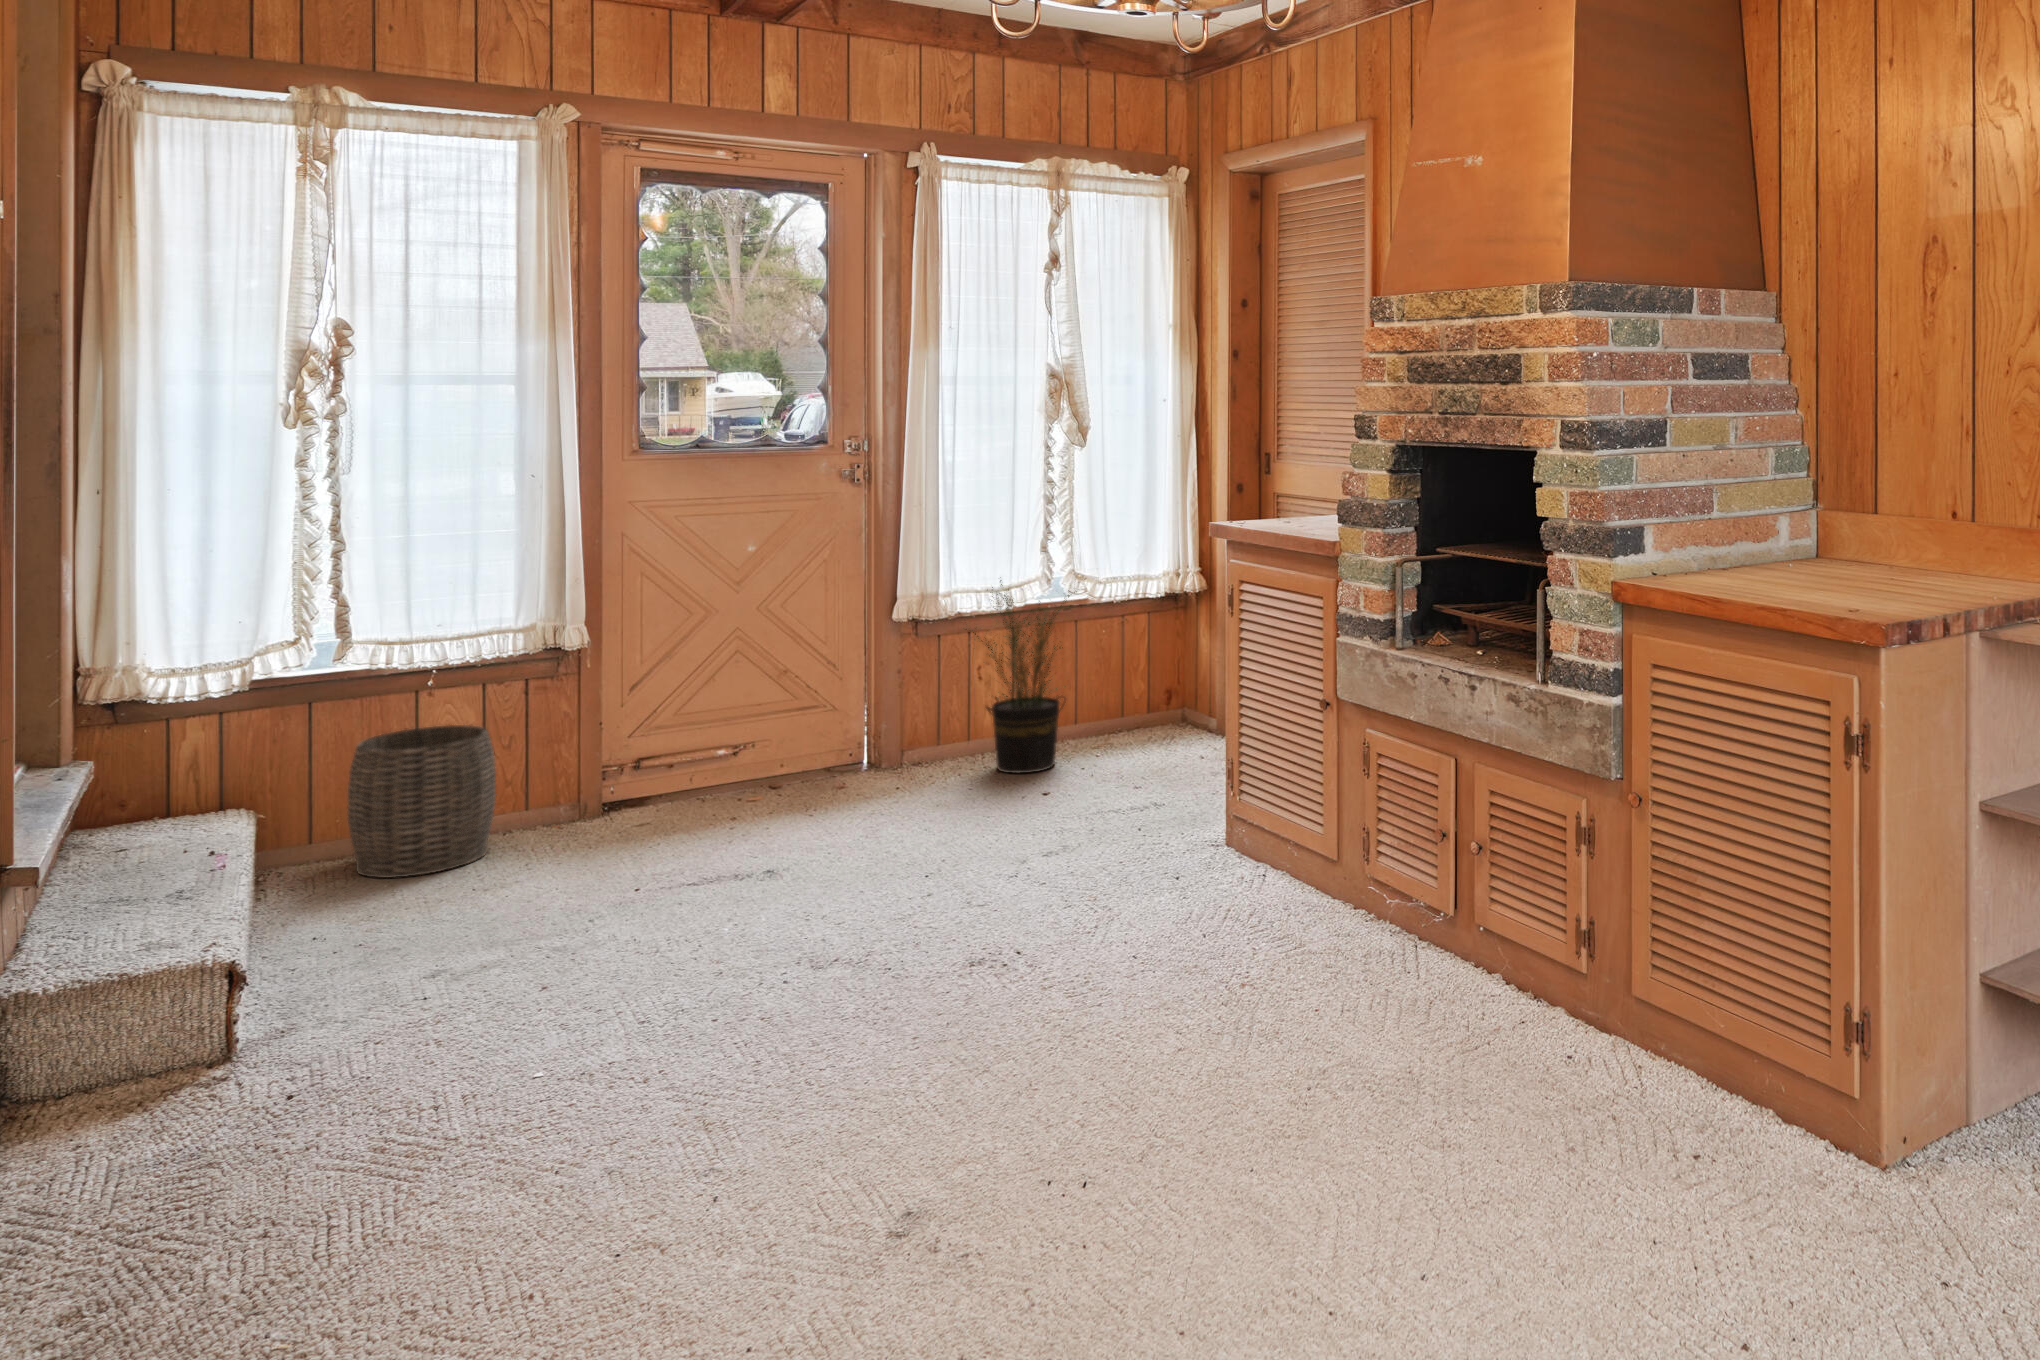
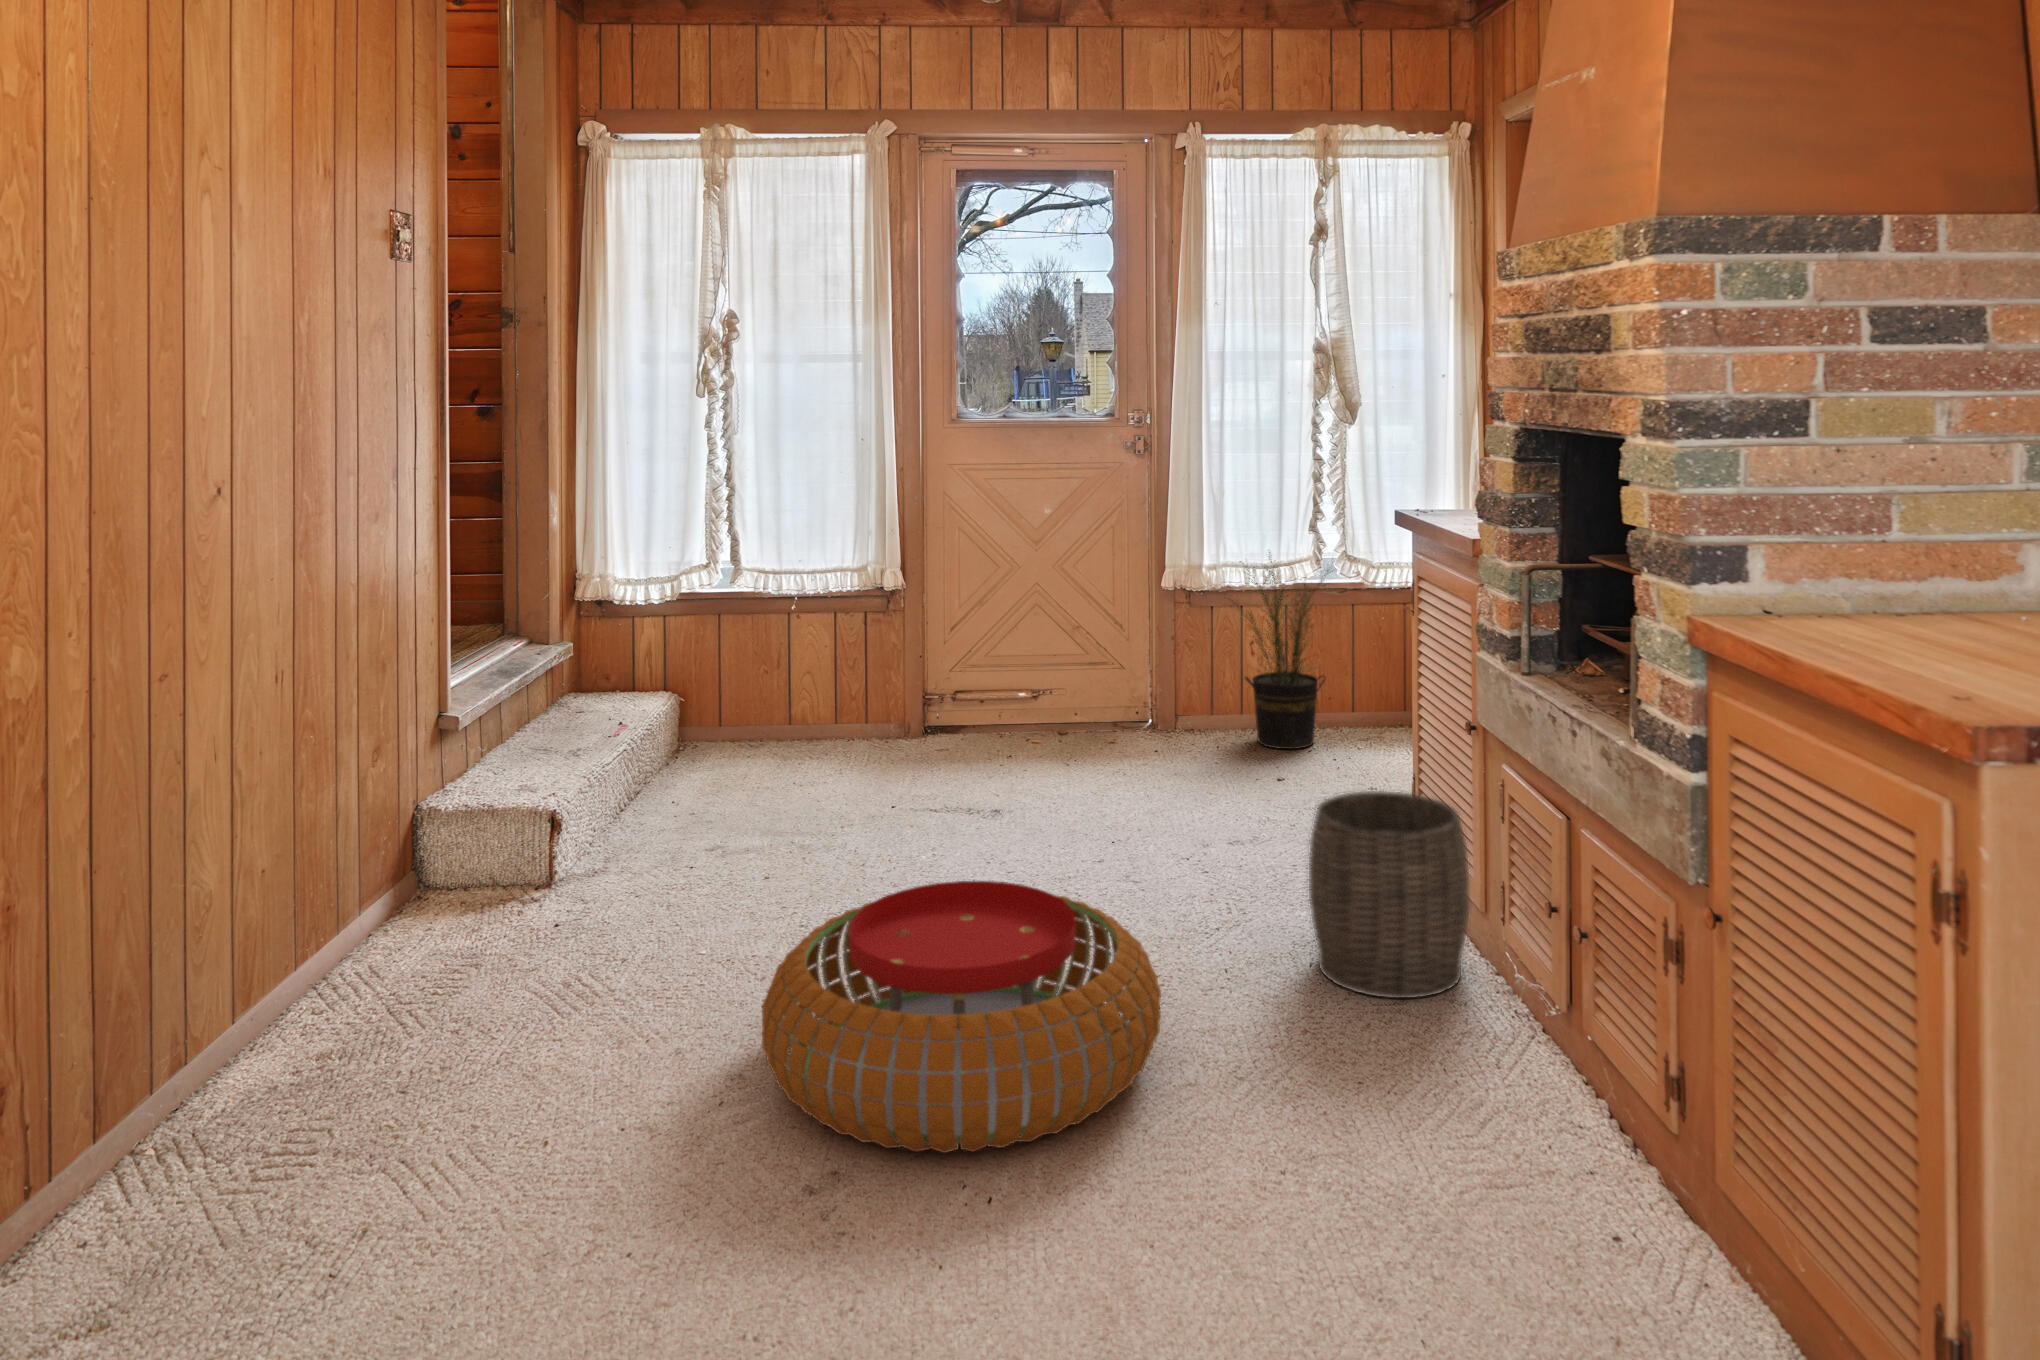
woven basket: present [348,725,496,878] -> present [1309,791,1470,998]
pouf: none [744,908,1160,1173] -> present [762,881,1161,1153]

